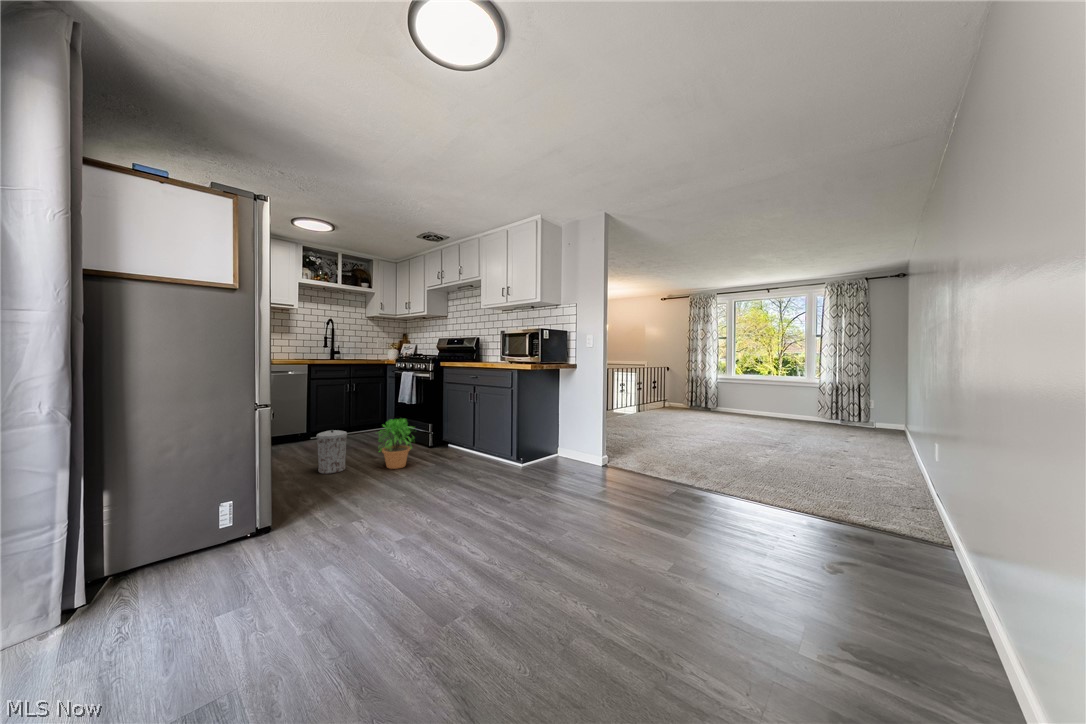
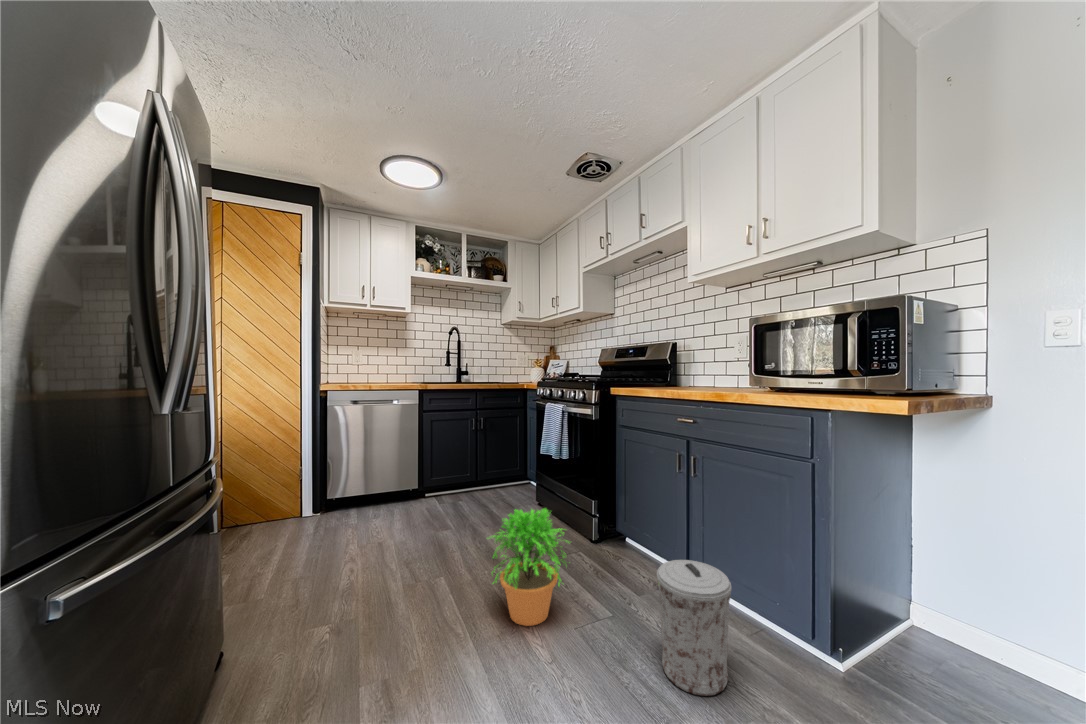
trash can: present [316,430,347,474] -> present [657,560,731,696]

